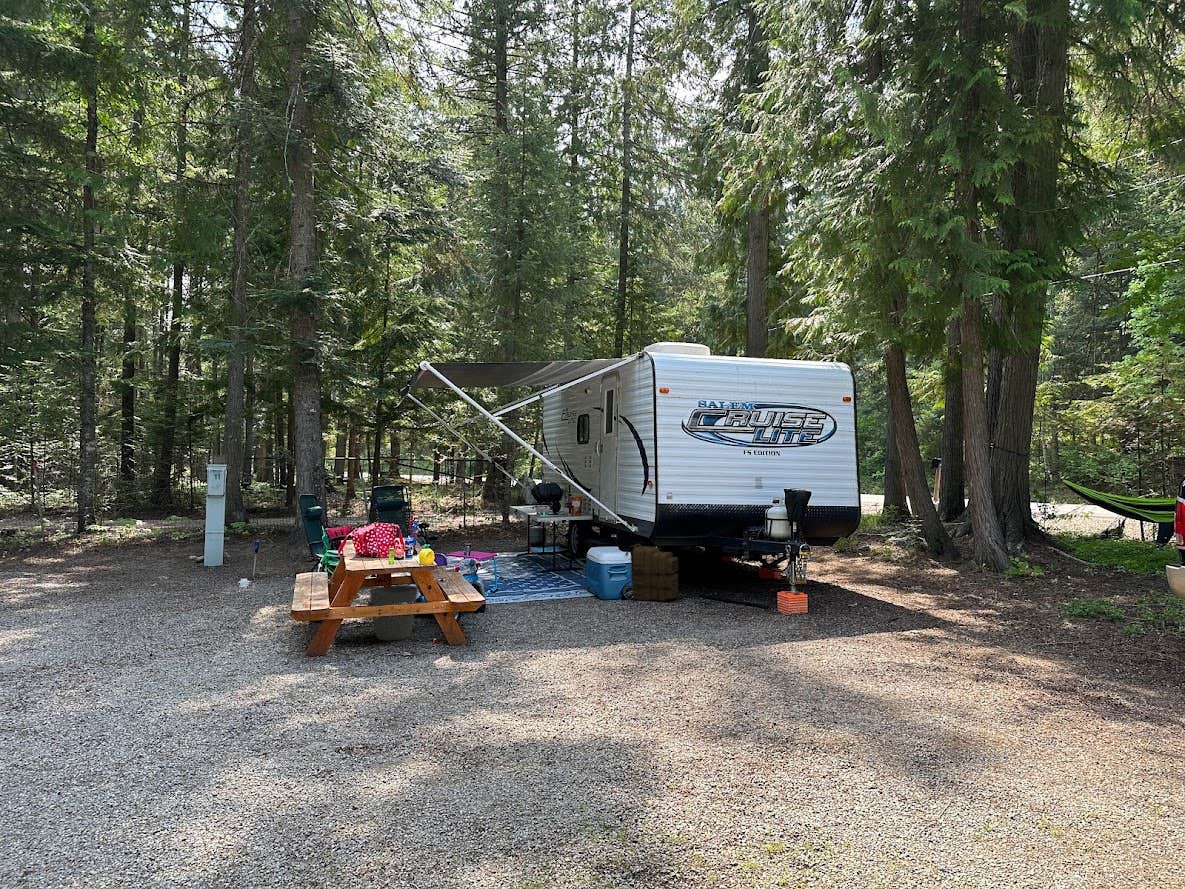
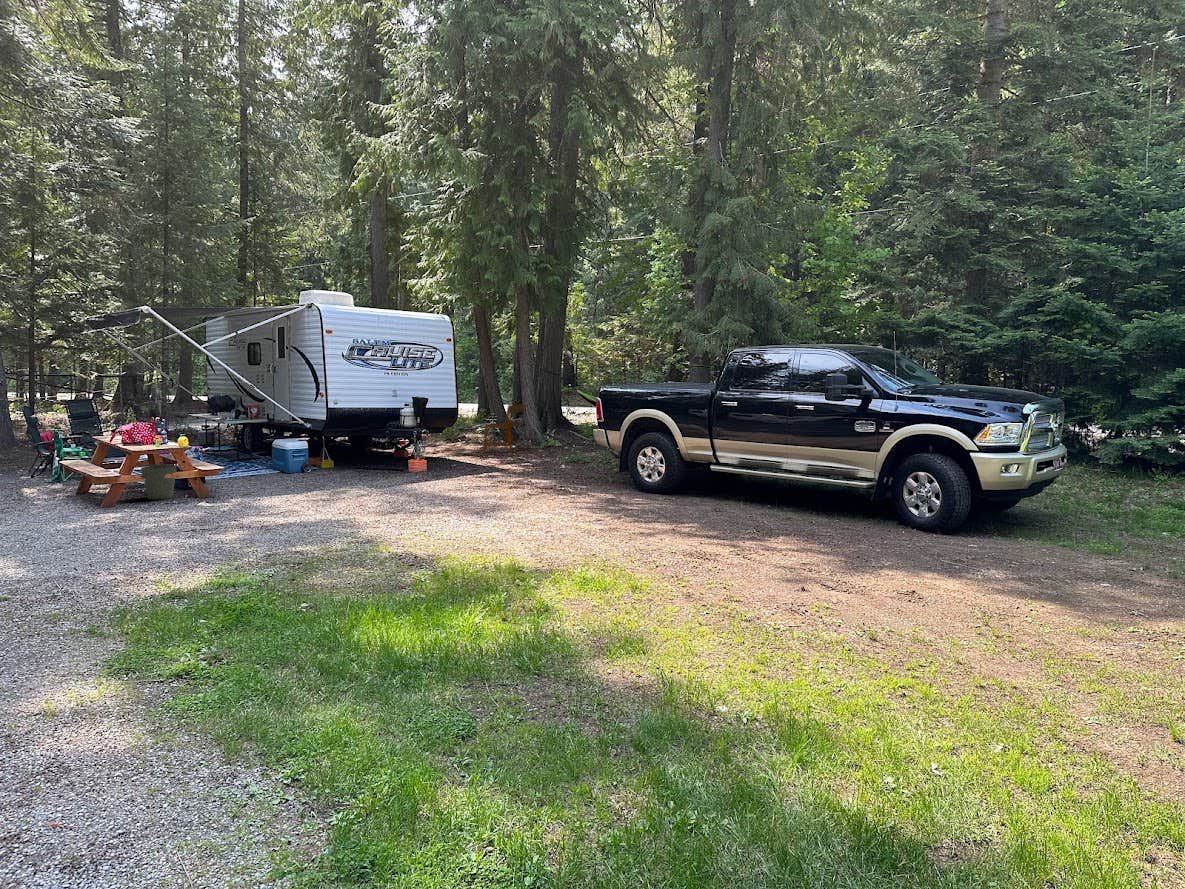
bench: none [900,501,980,583] -> present [483,404,530,453]
backpack: present [625,544,679,601] -> none [303,435,342,472]

